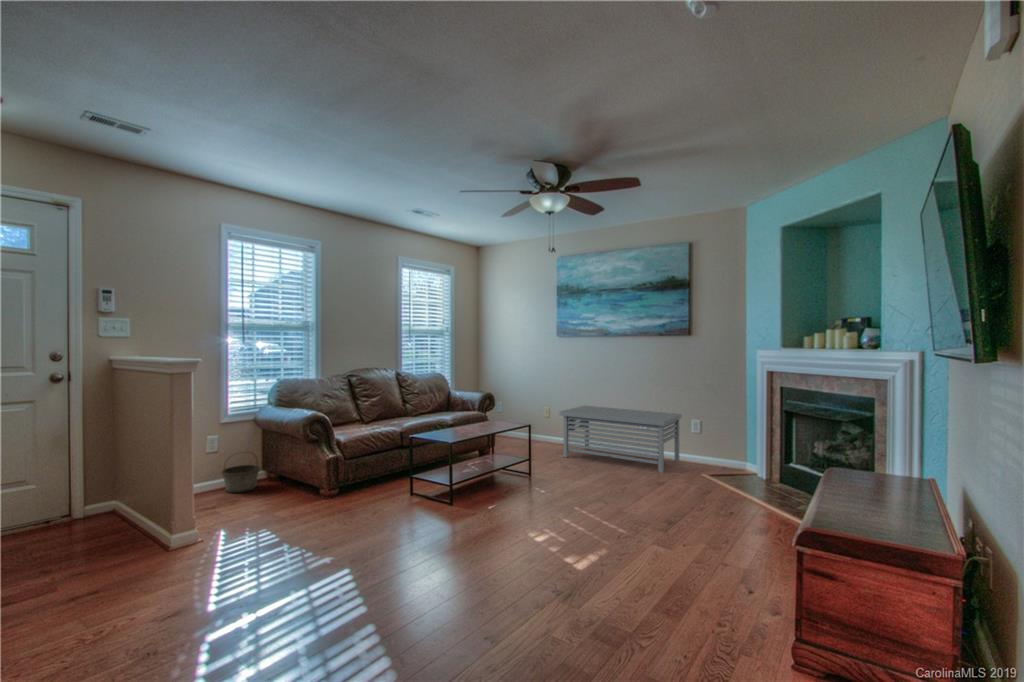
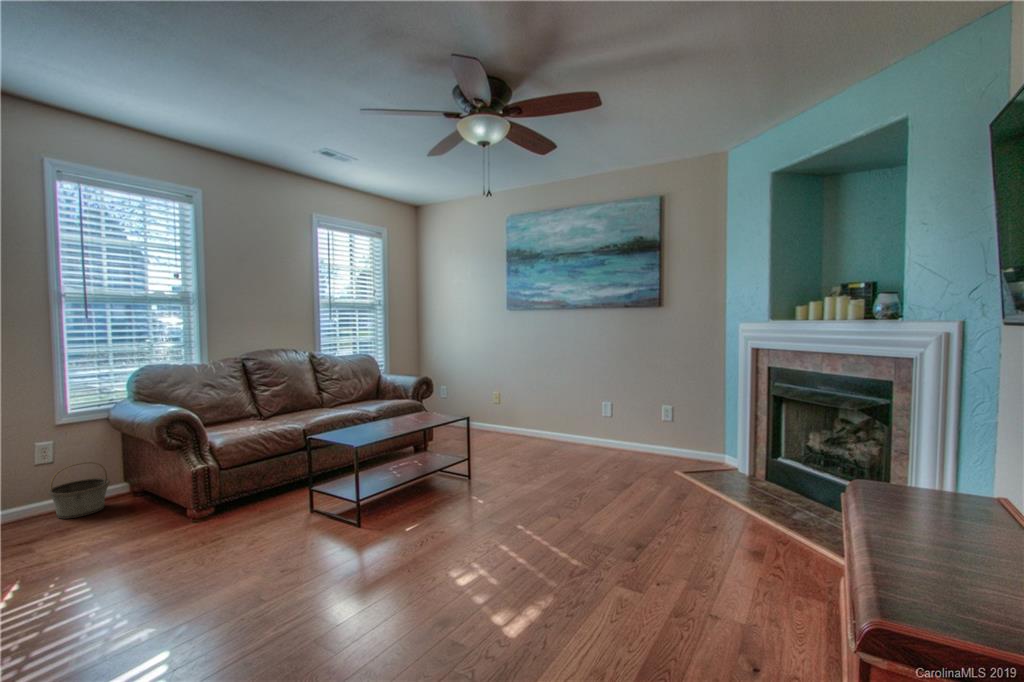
storage bench: present [559,406,682,473] -> none [509,390,650,470]

